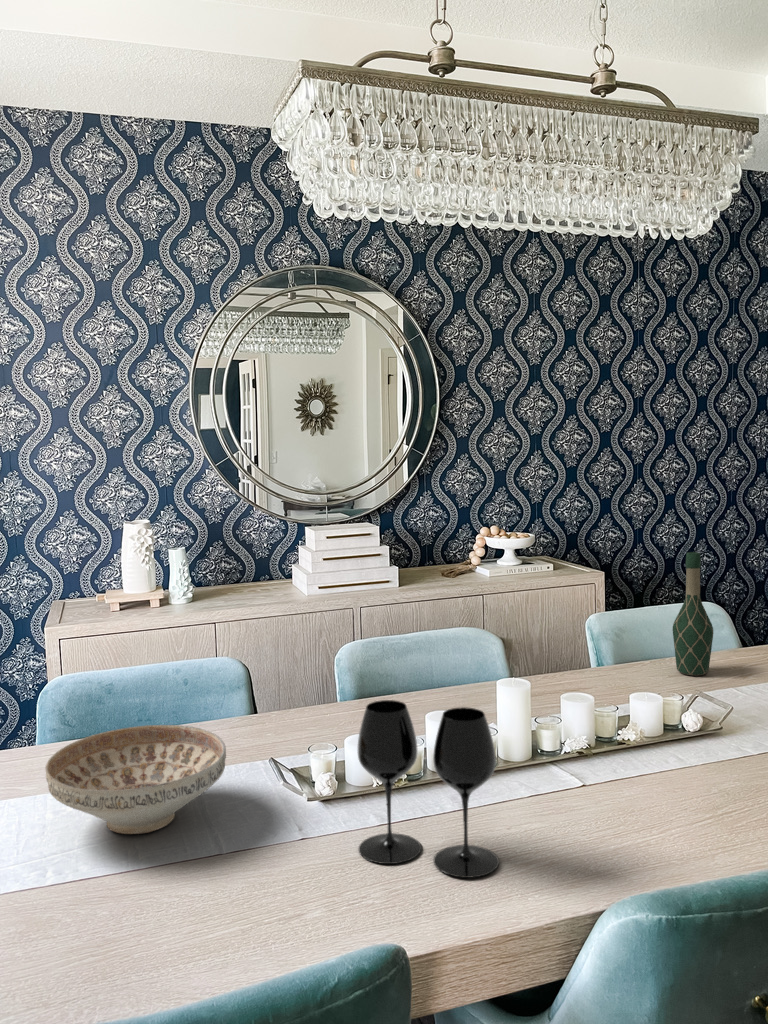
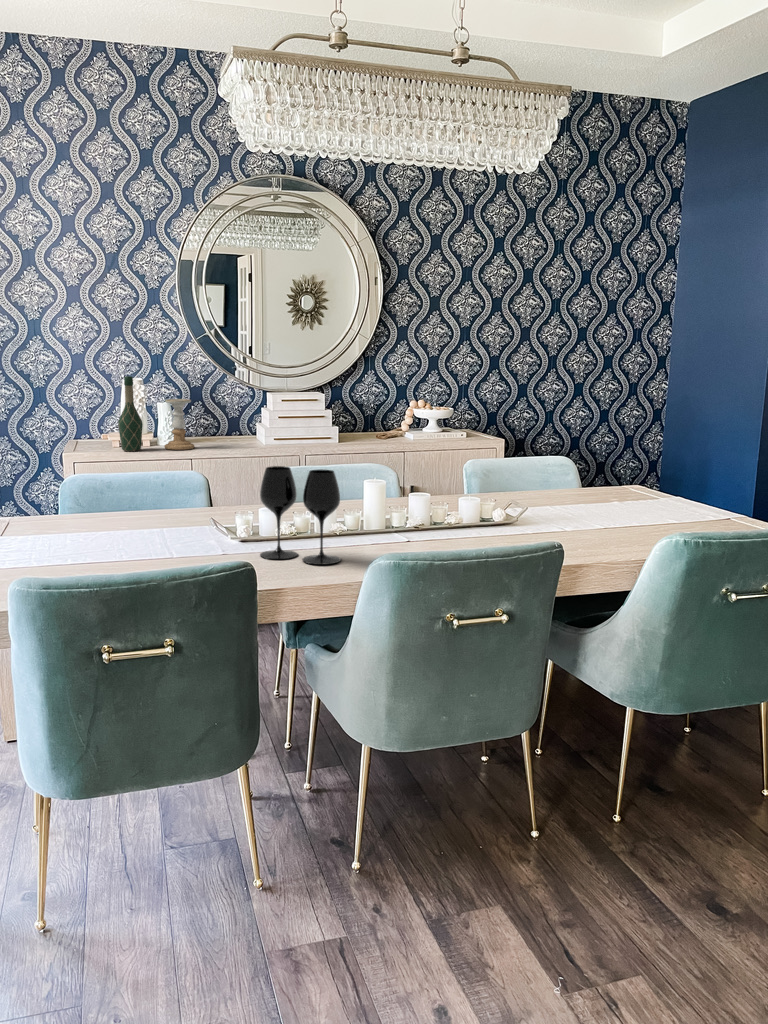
candle holder: none [179,544,218,611] -> present [164,399,195,450]
wine bottle: present [673,552,713,675] -> present [118,376,143,451]
decorative bowl: present [45,725,226,834] -> none [72,490,184,545]

